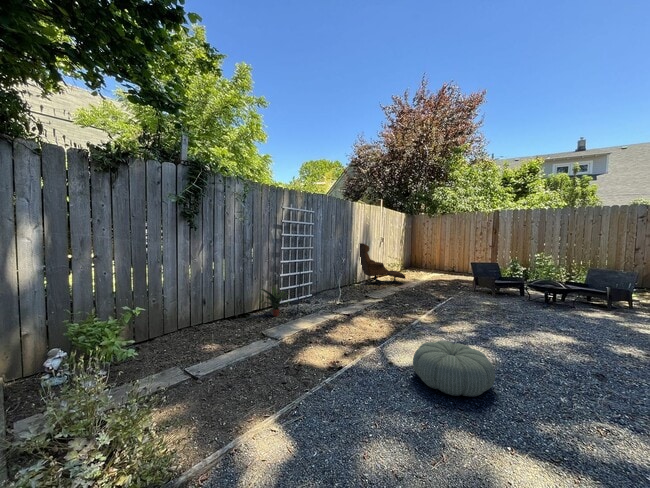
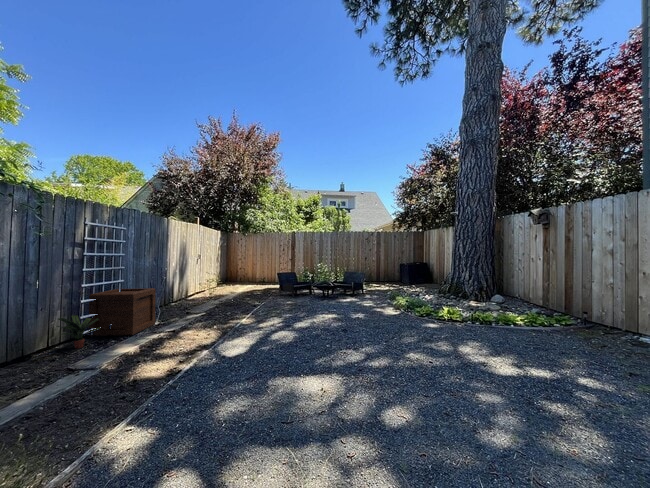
lounge chair: present [360,243,405,286] -> none [175,261,224,302]
wooden crate: none [285,267,336,312] -> present [88,288,156,336]
pouf: present [413,341,495,396] -> none [243,329,298,364]

